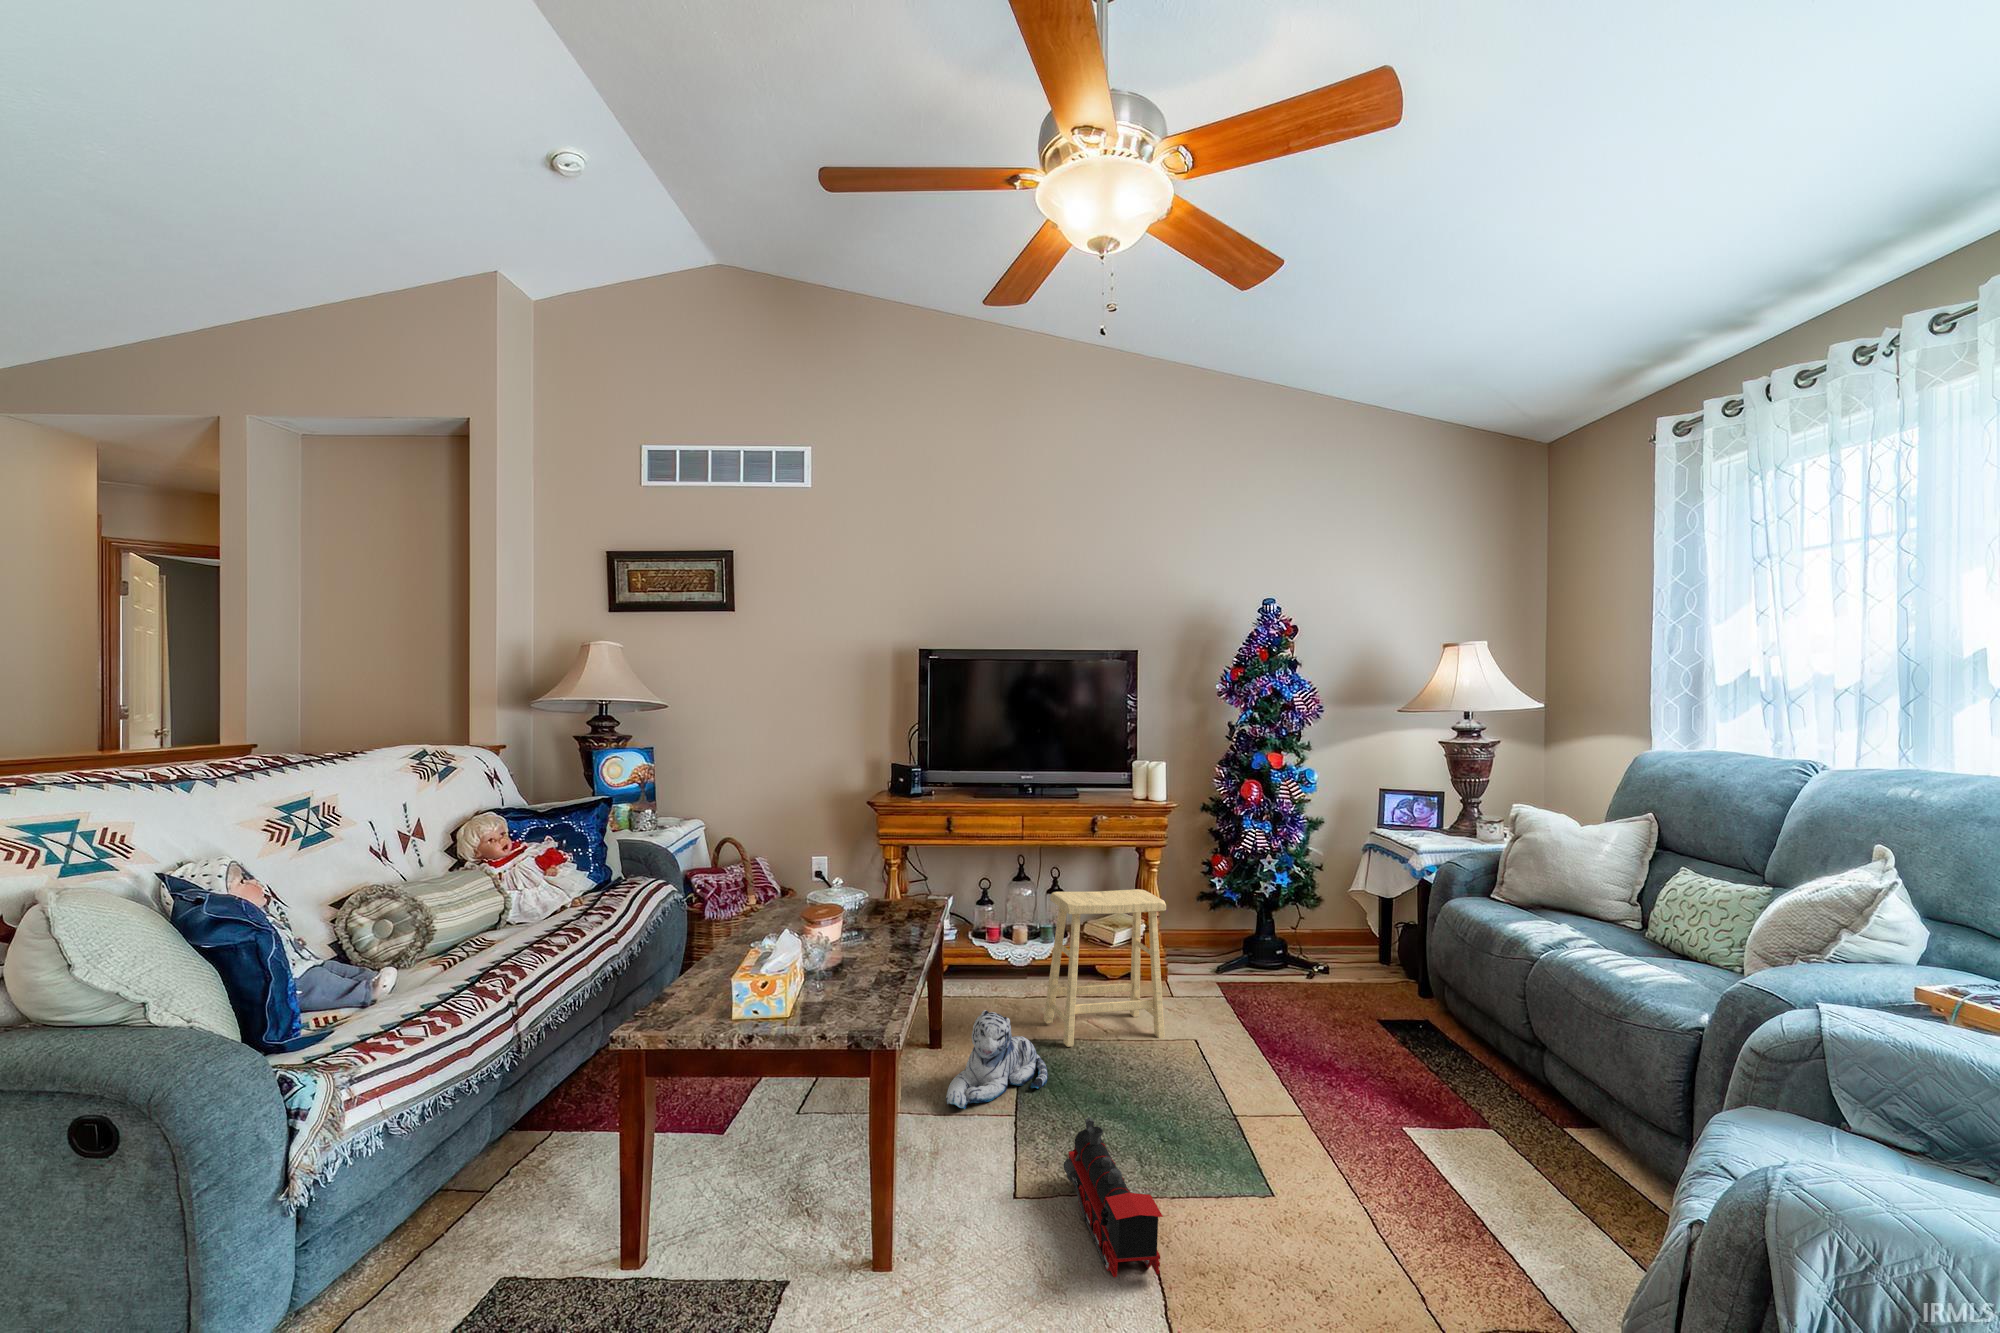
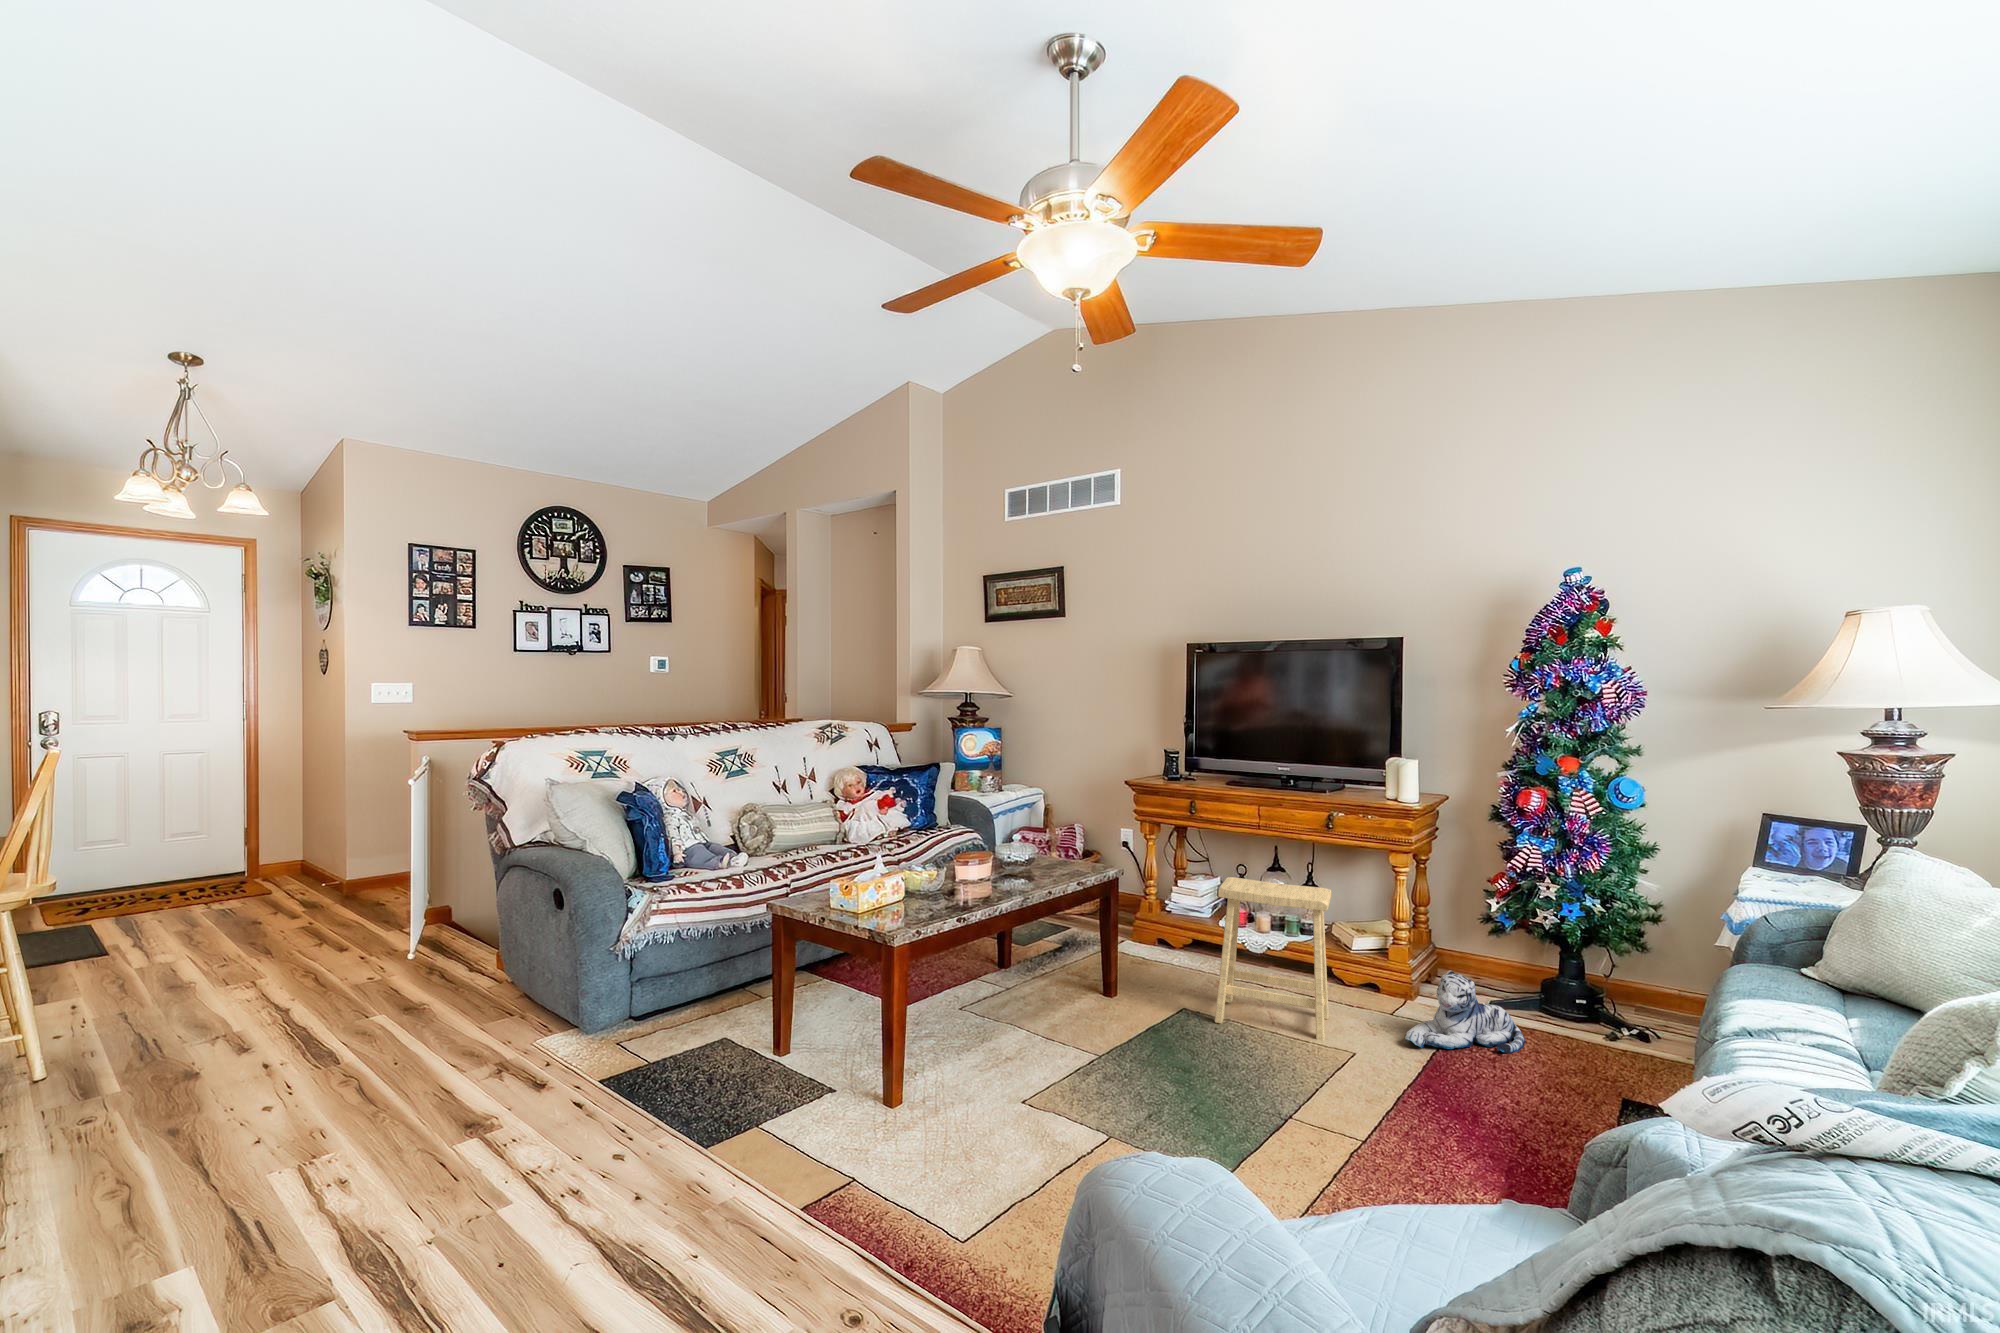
plush toy: present [946,1010,1048,1109] -> present [1405,971,1525,1053]
toy train: present [1063,1118,1163,1277] -> none [990,1052,1095,1169]

